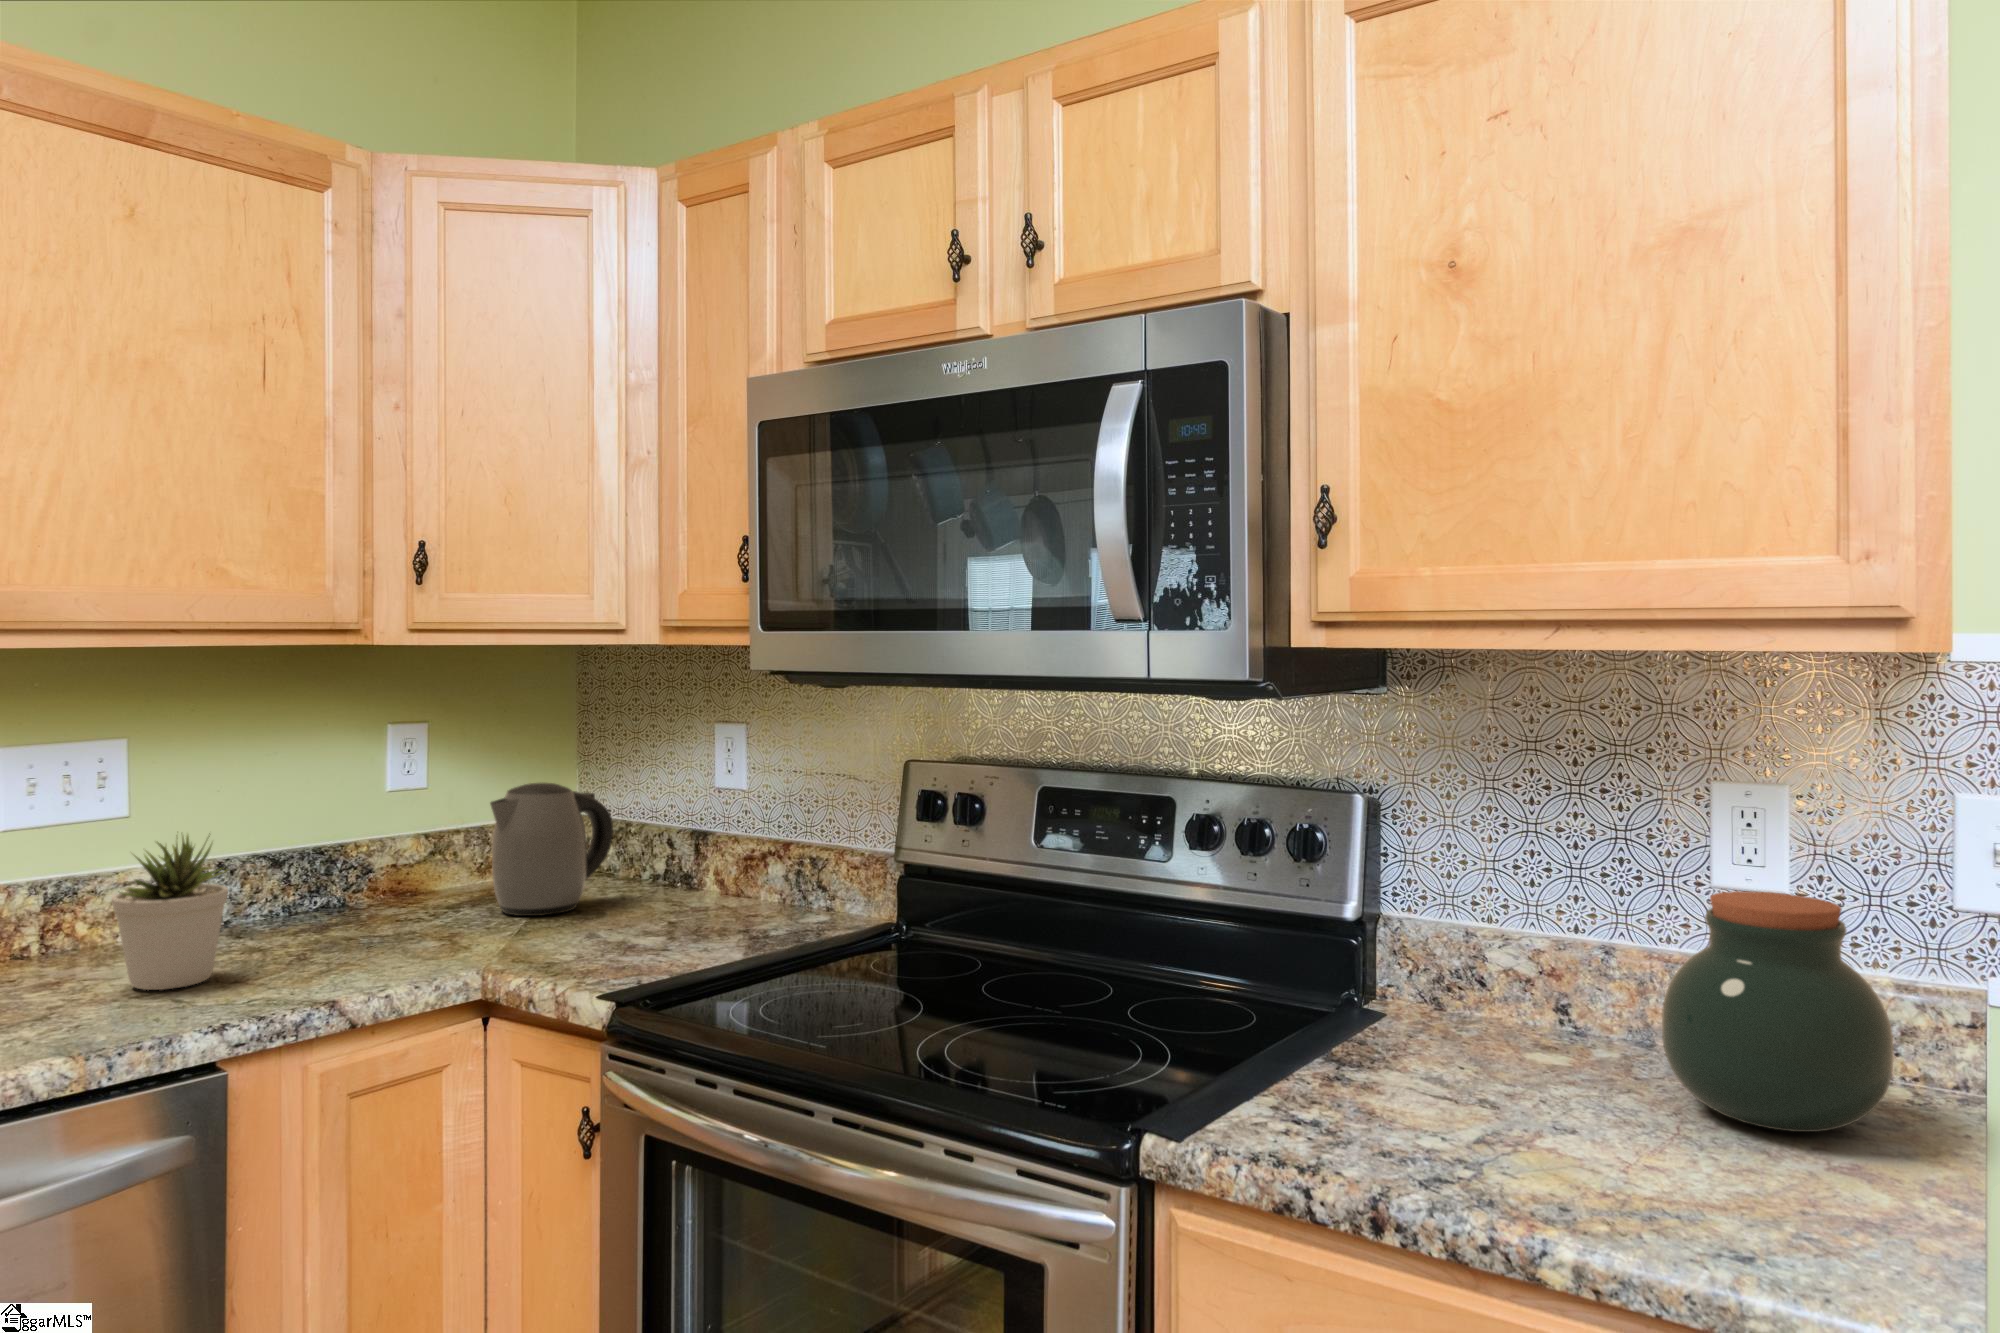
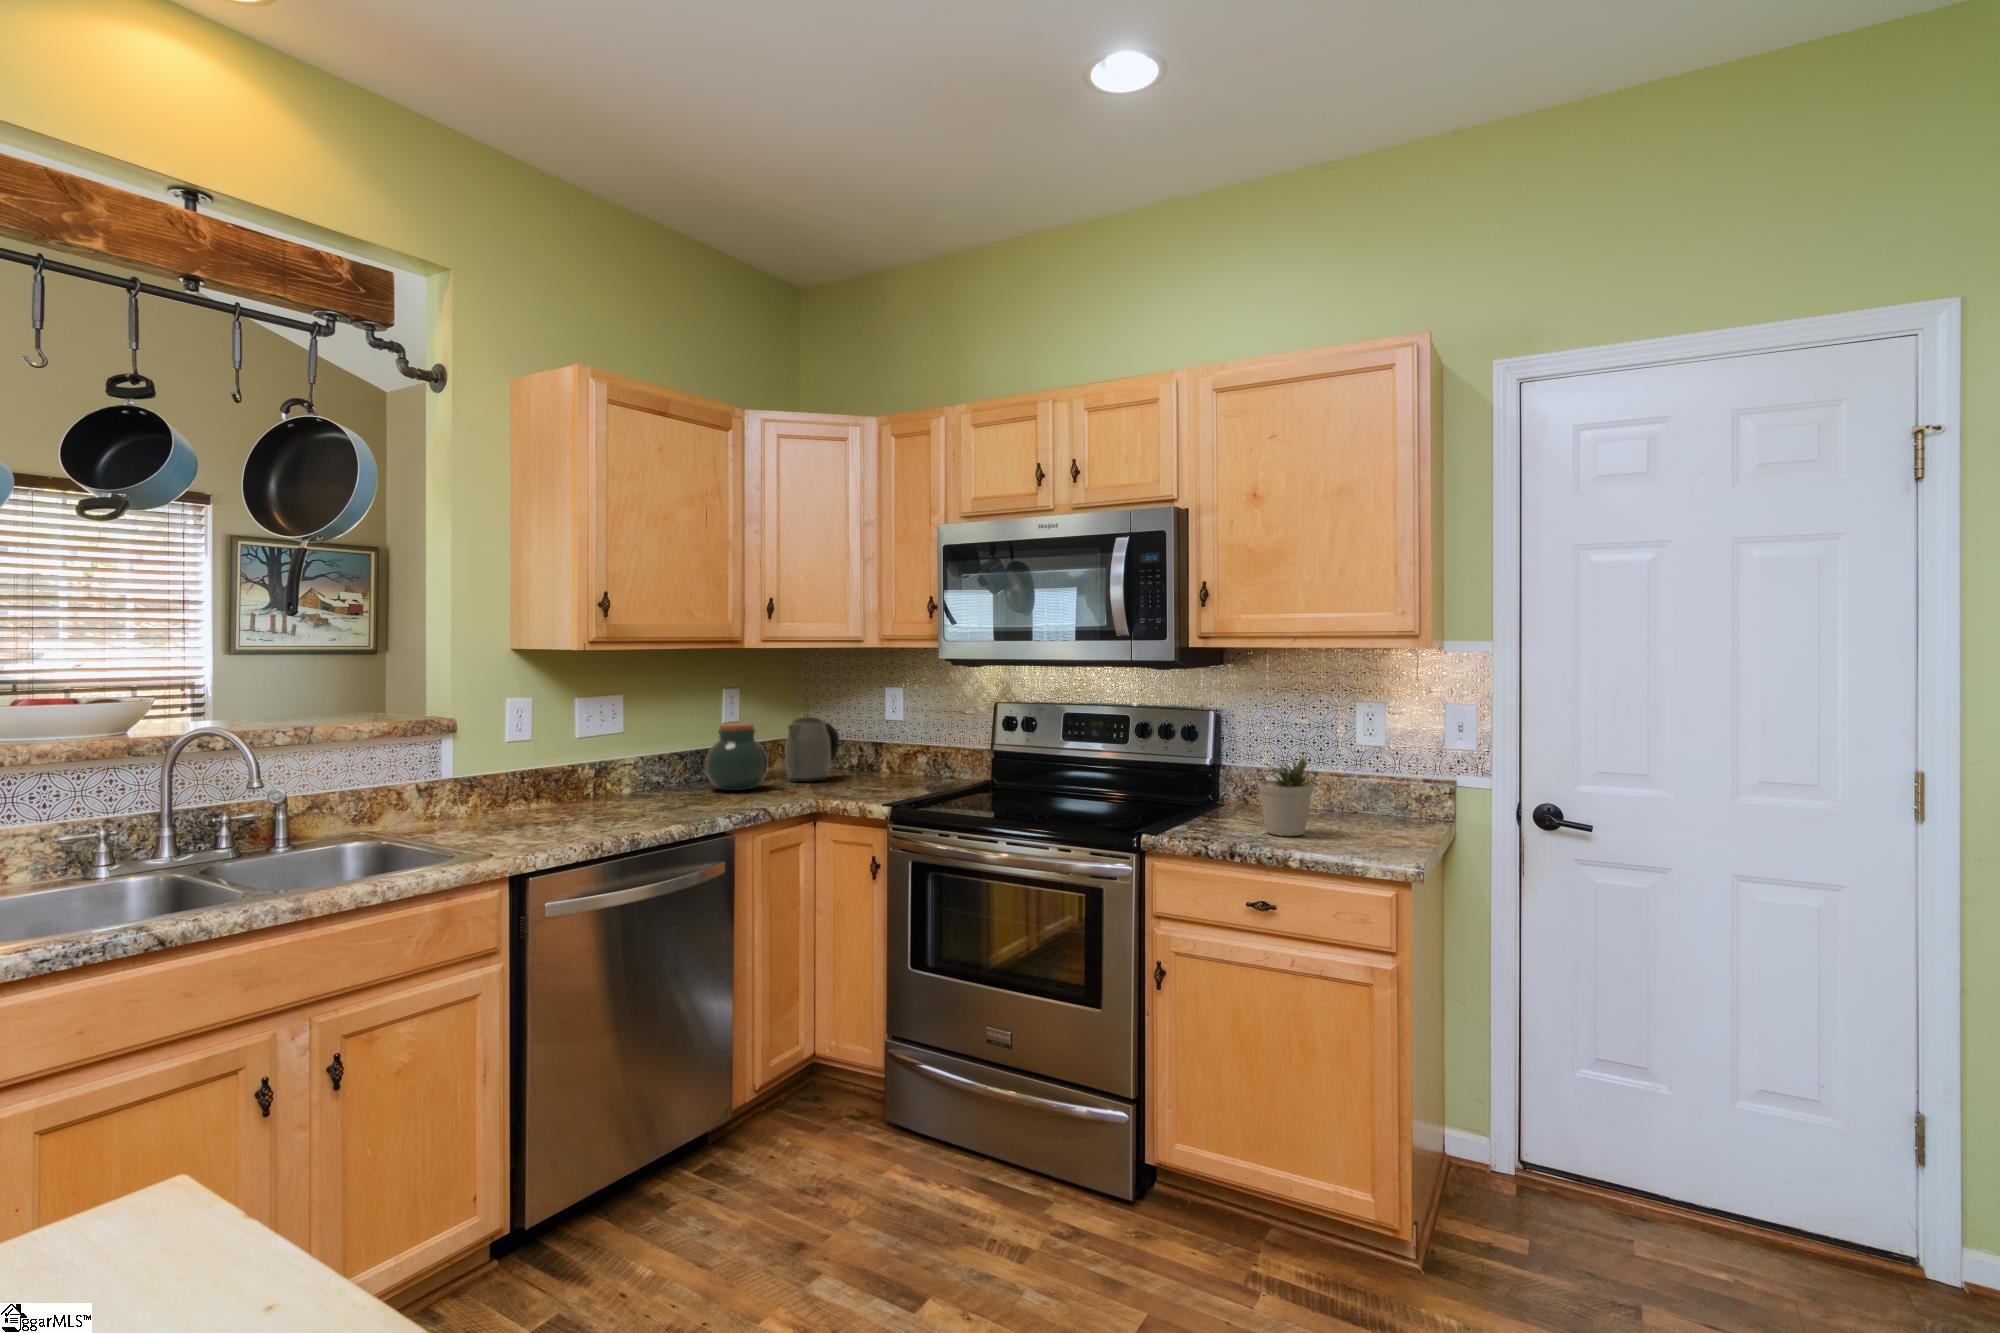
potted plant: present [112,833,228,990] -> present [1258,757,1313,836]
jar: present [1662,891,1894,1132] -> present [706,723,768,791]

